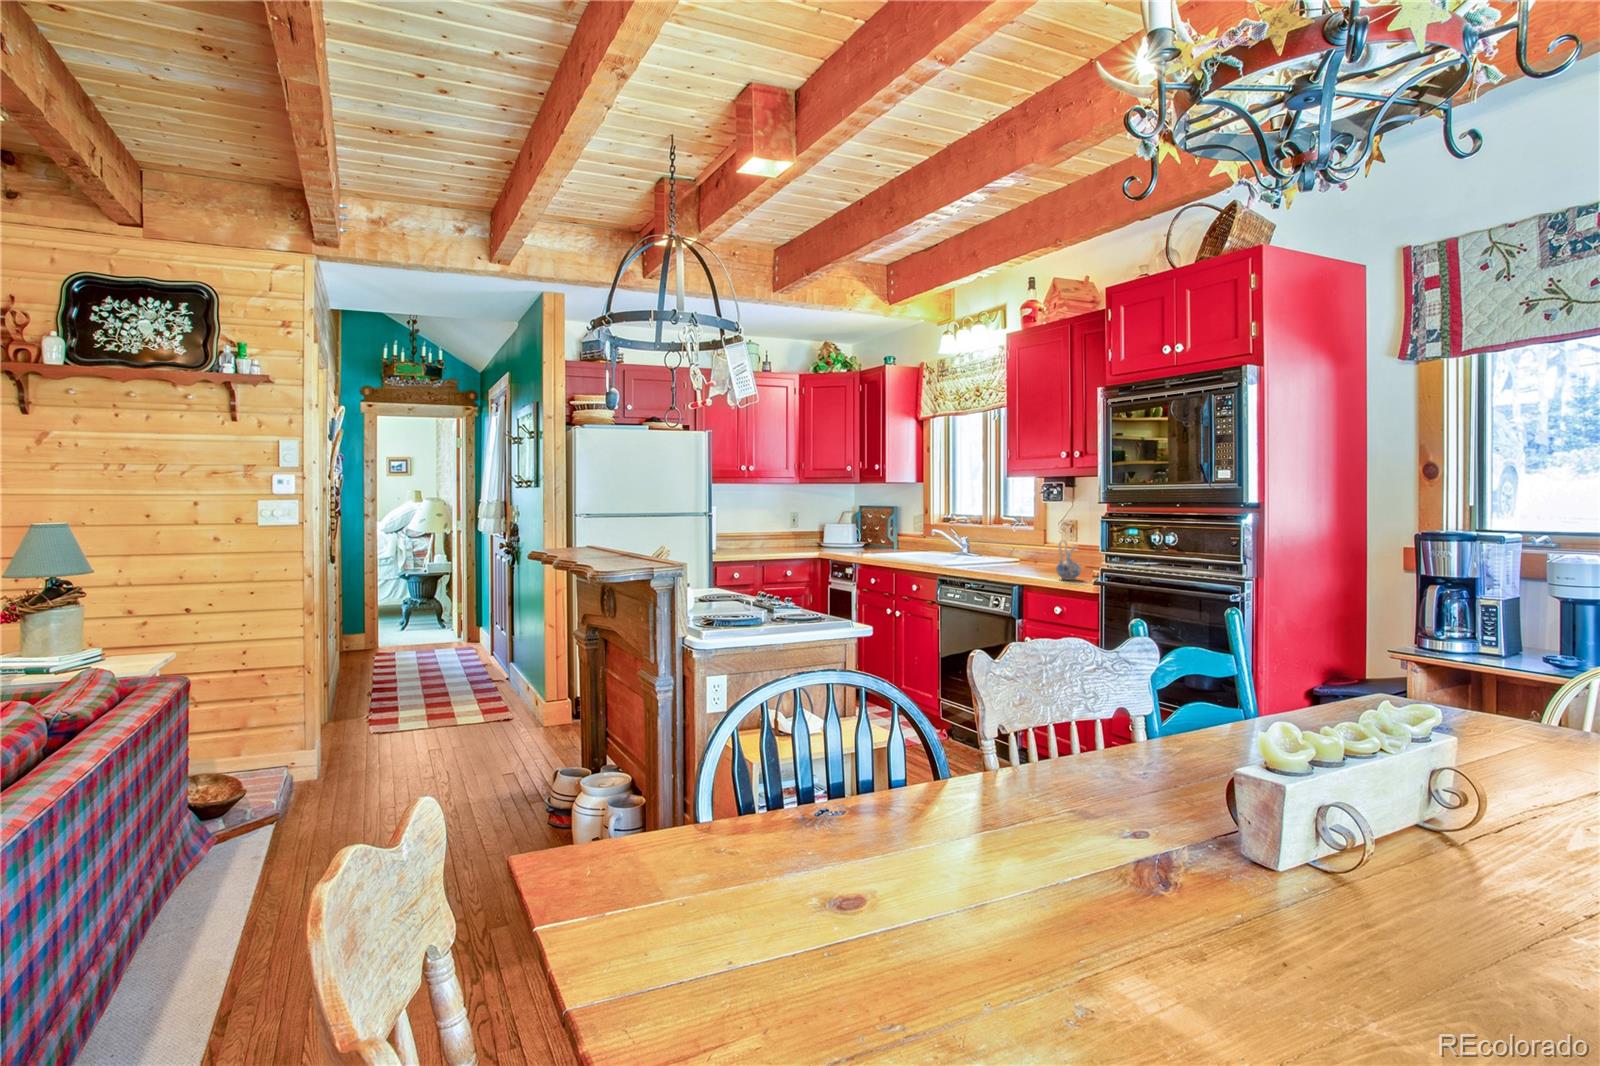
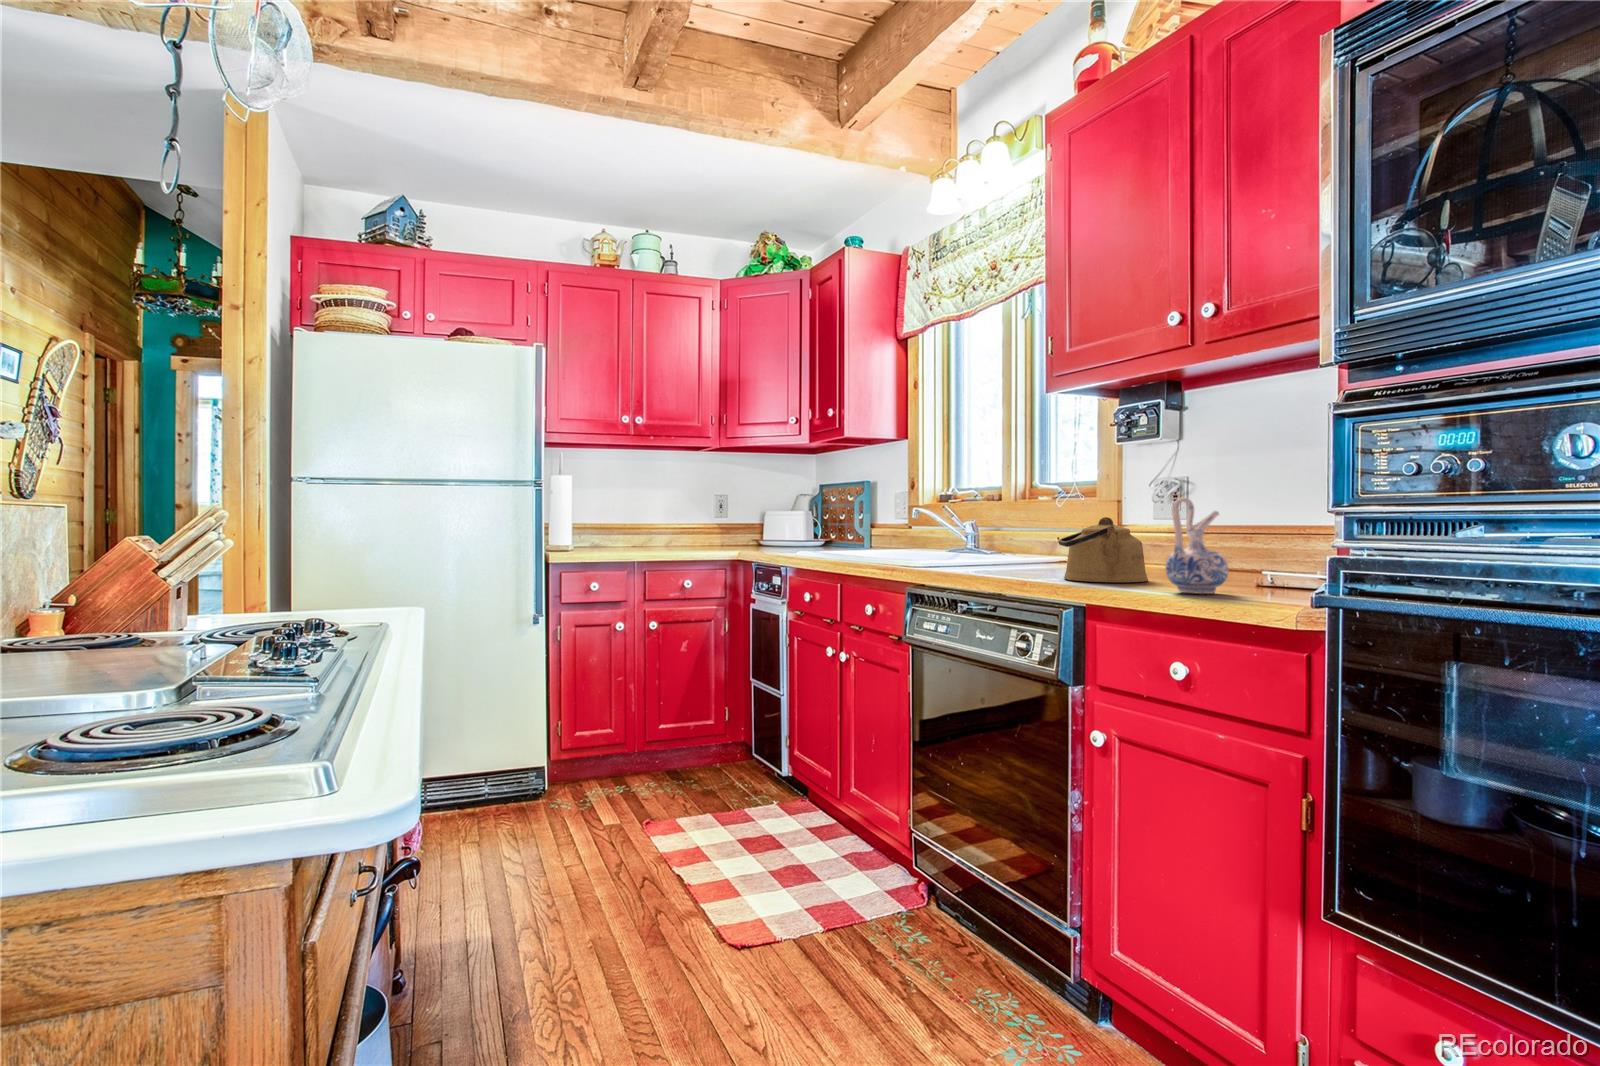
kettle: none [1013,544,1053,574] -> present [1058,517,1148,582]

